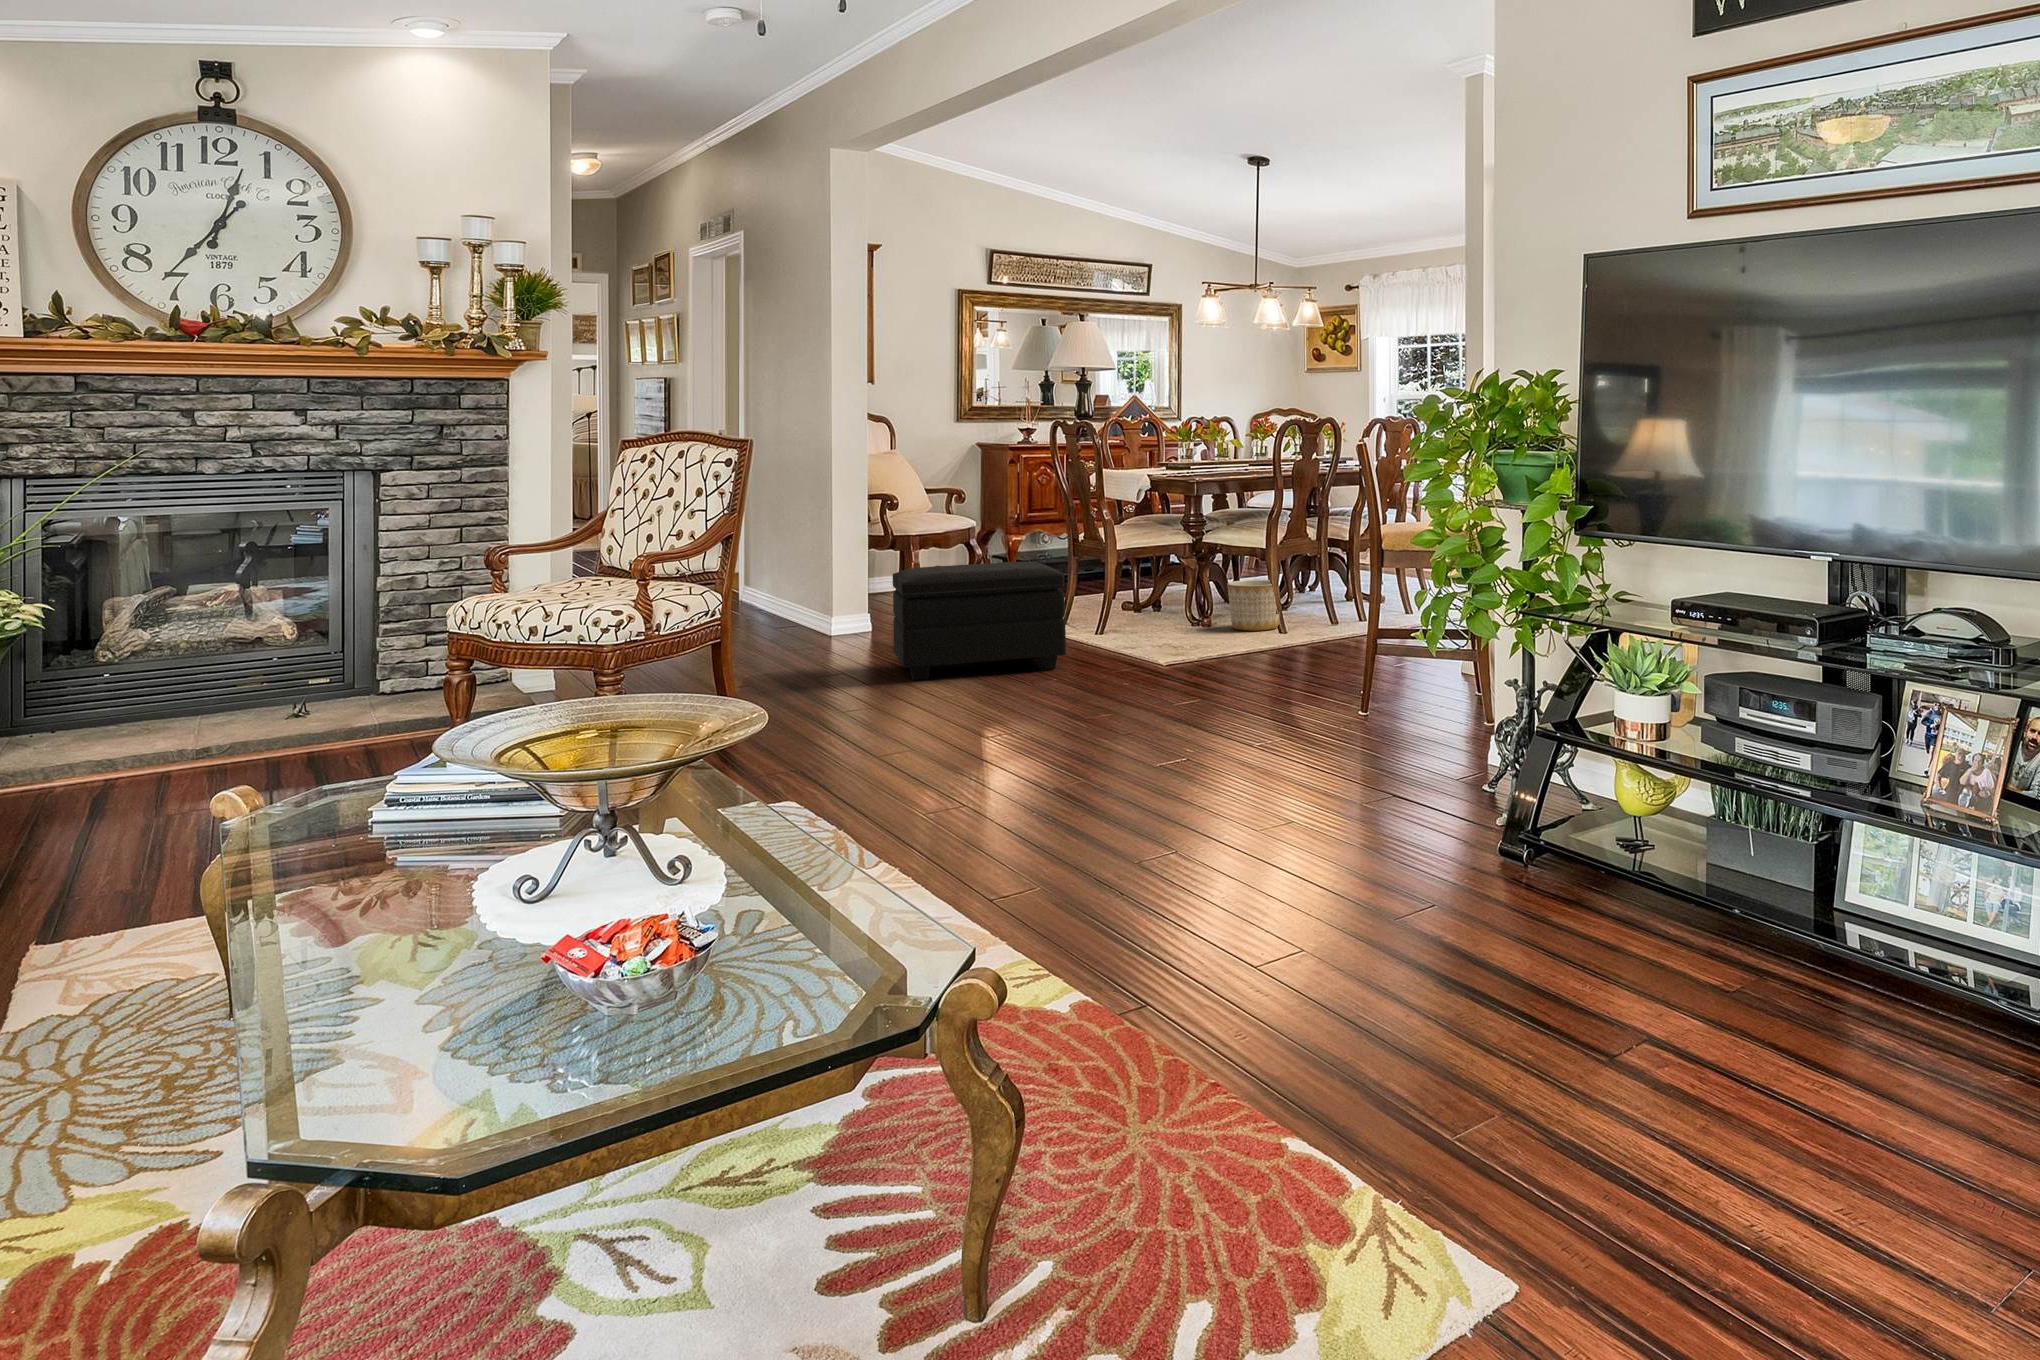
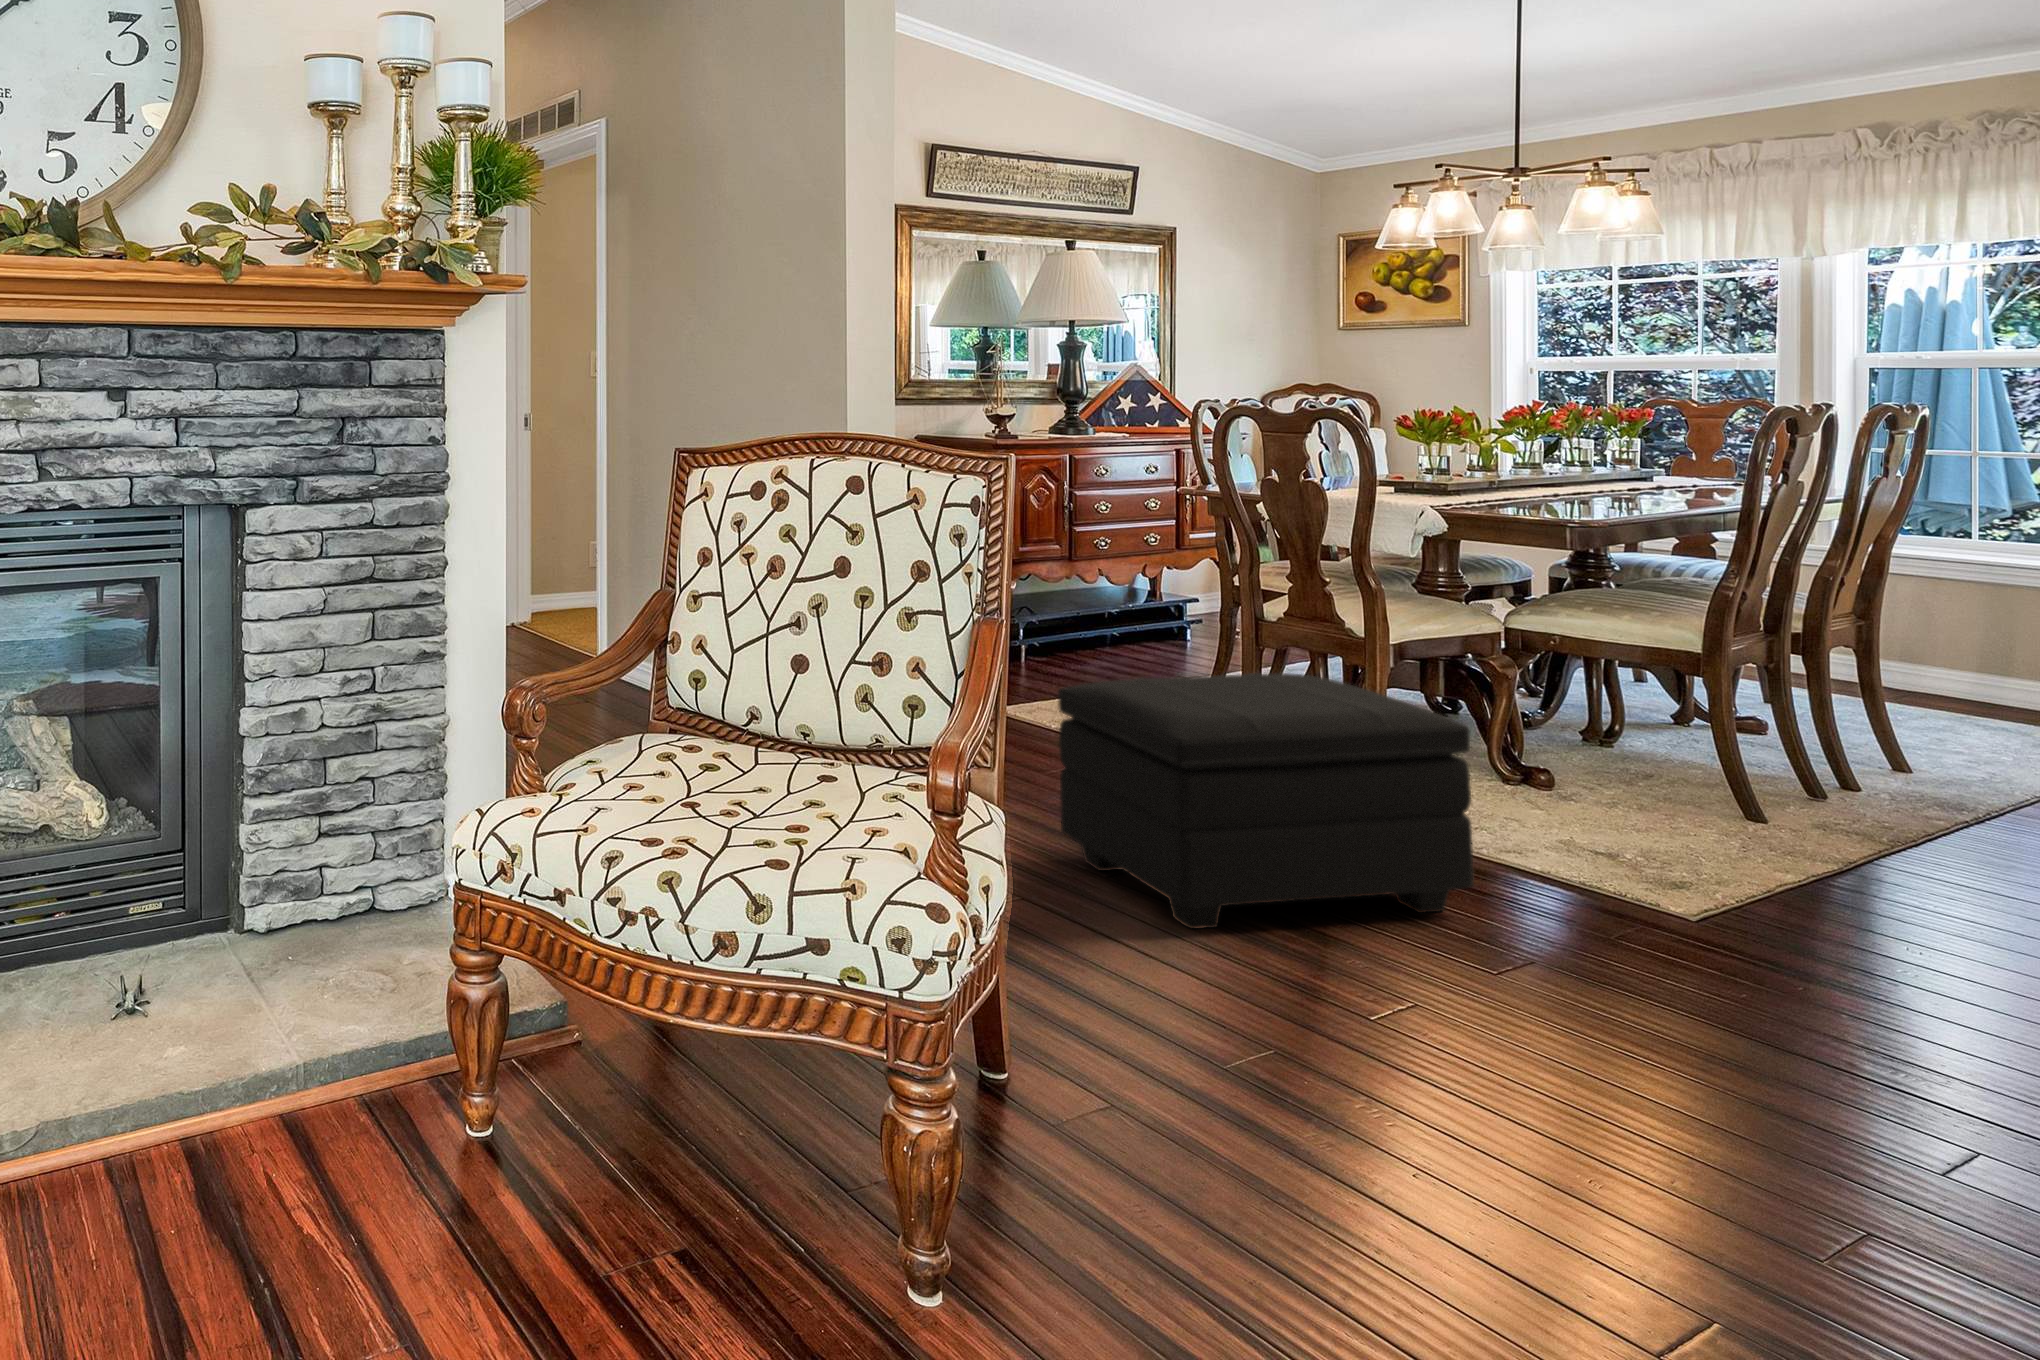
planter: present [1227,580,1279,631] -> none [1540,689,1664,793]

